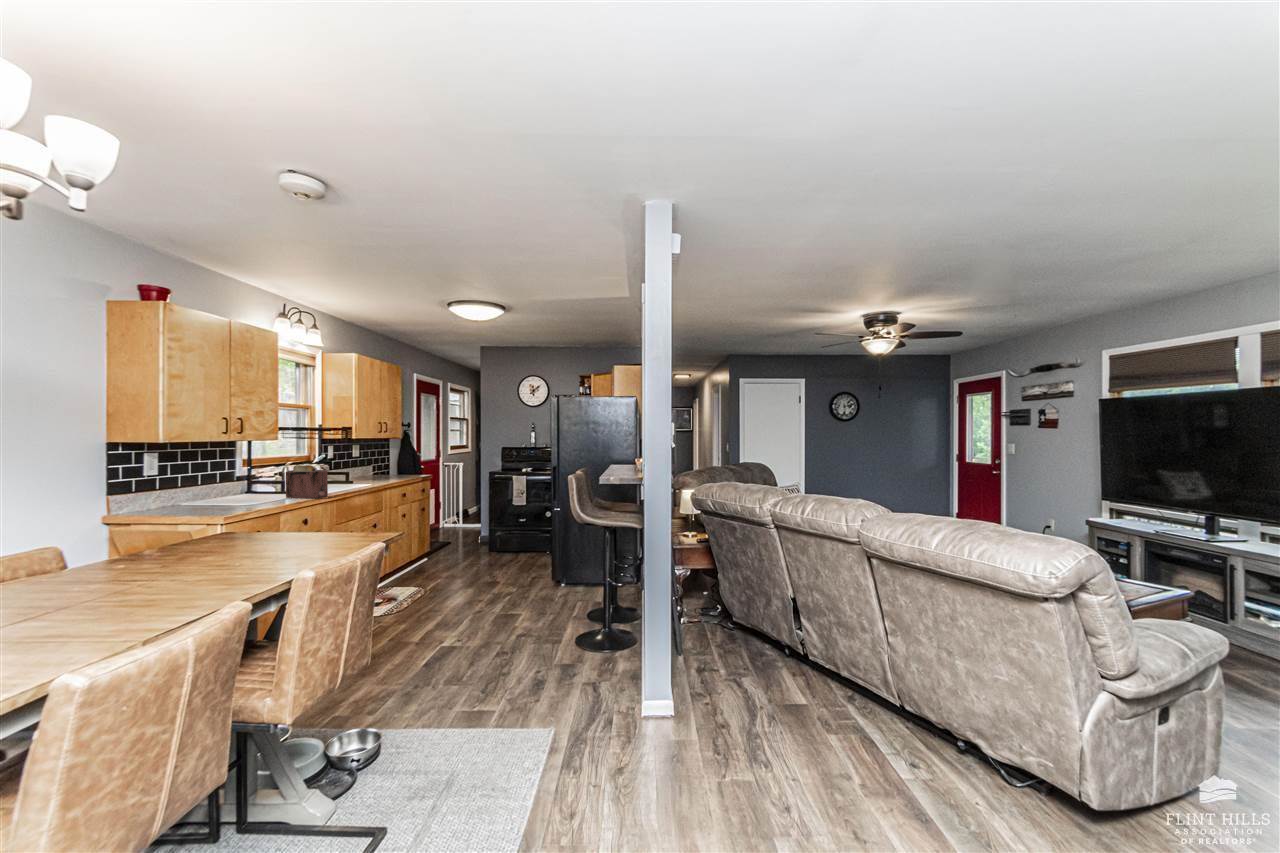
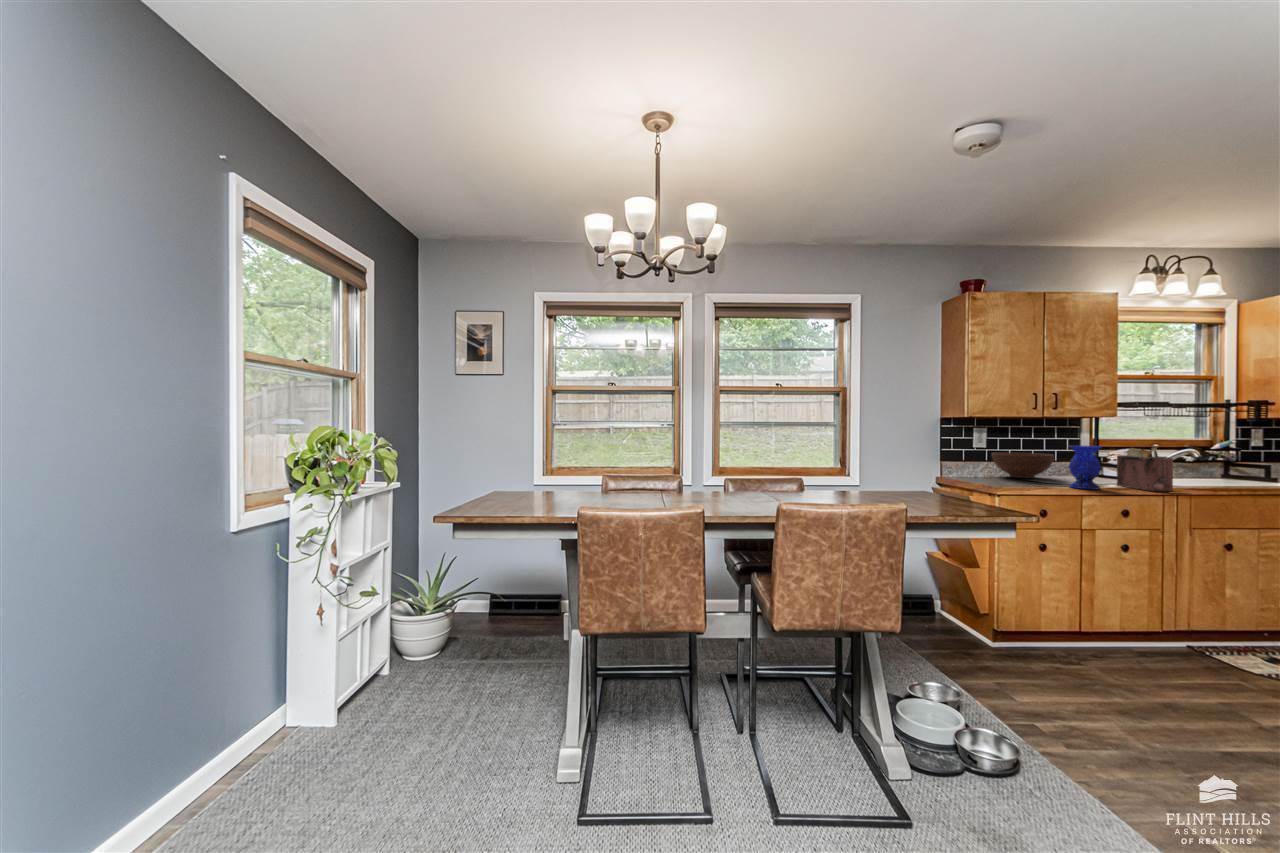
vase: none [258,465,286,504] -> present [1069,445,1101,489]
fruit bowl: none [166,476,232,503] -> present [991,452,1054,478]

